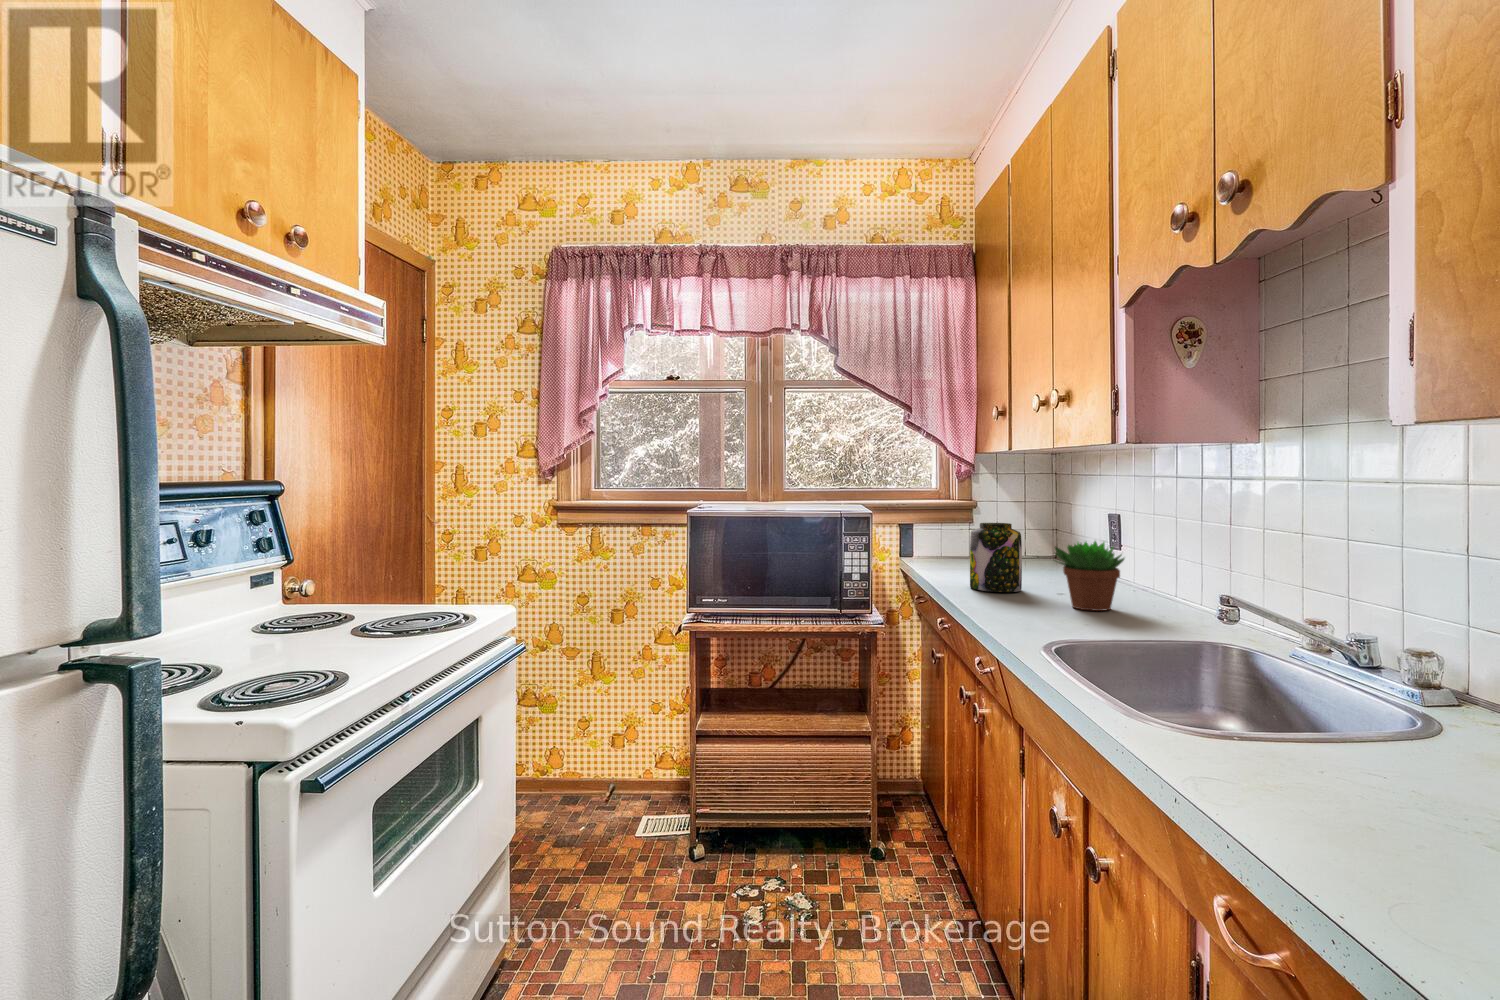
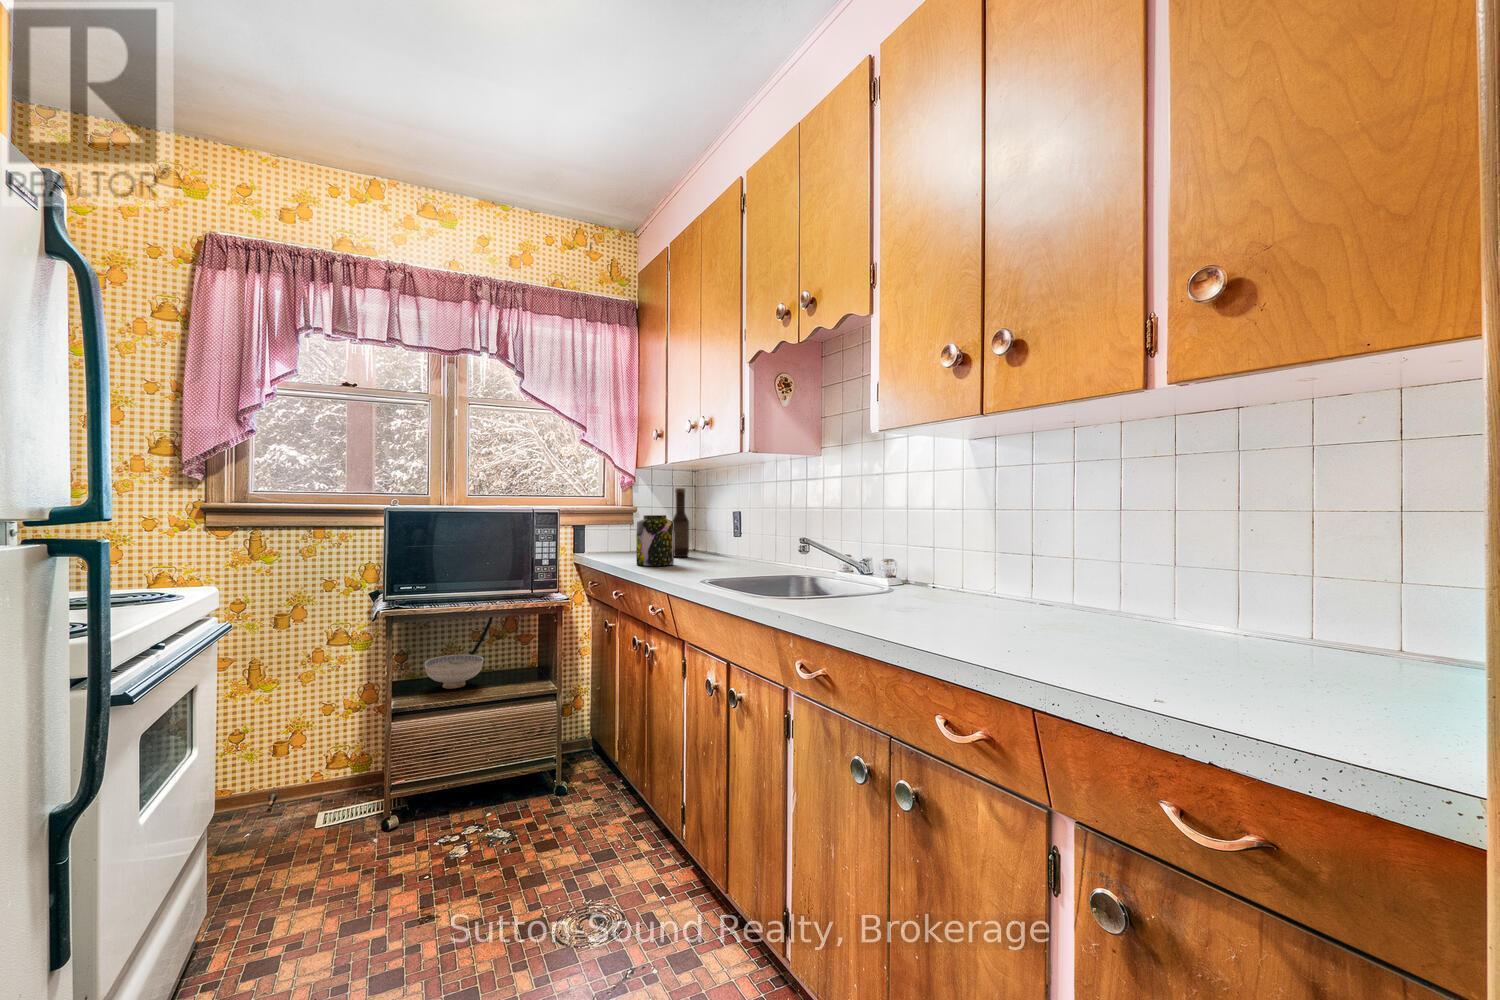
bottle: none [1024,483,1049,576] -> present [672,488,689,557]
succulent plant: present [1055,541,1124,611] -> none [696,522,742,571]
ceramic bowl: none [734,669,793,708] -> present [424,654,484,689]

